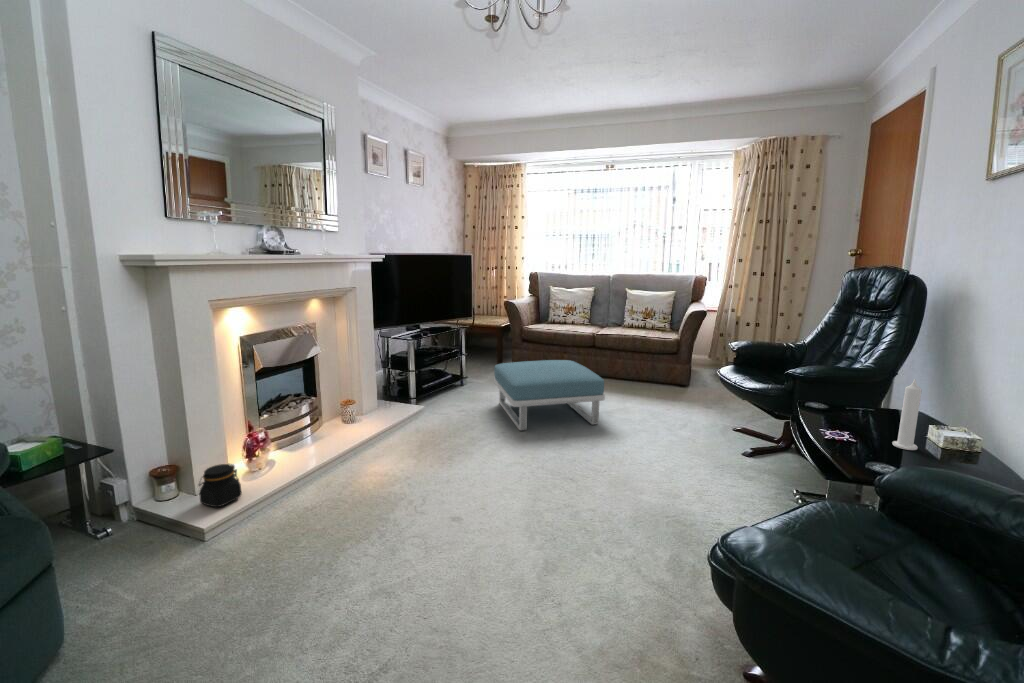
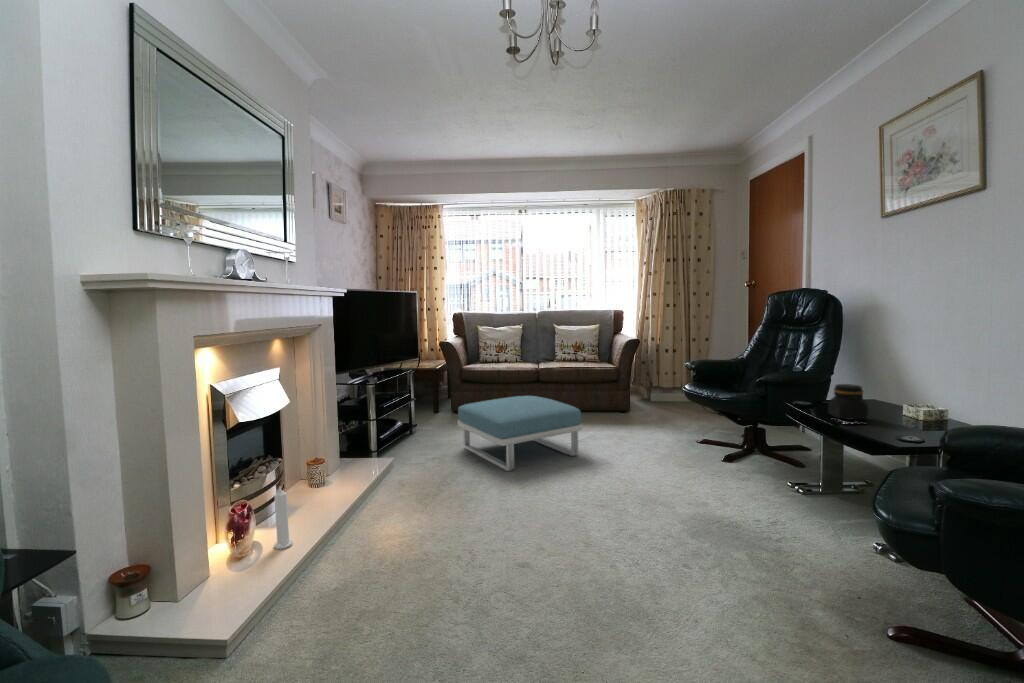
candle: present [892,379,922,450] -> present [274,486,293,549]
jar: present [199,464,242,507] -> present [828,384,869,420]

